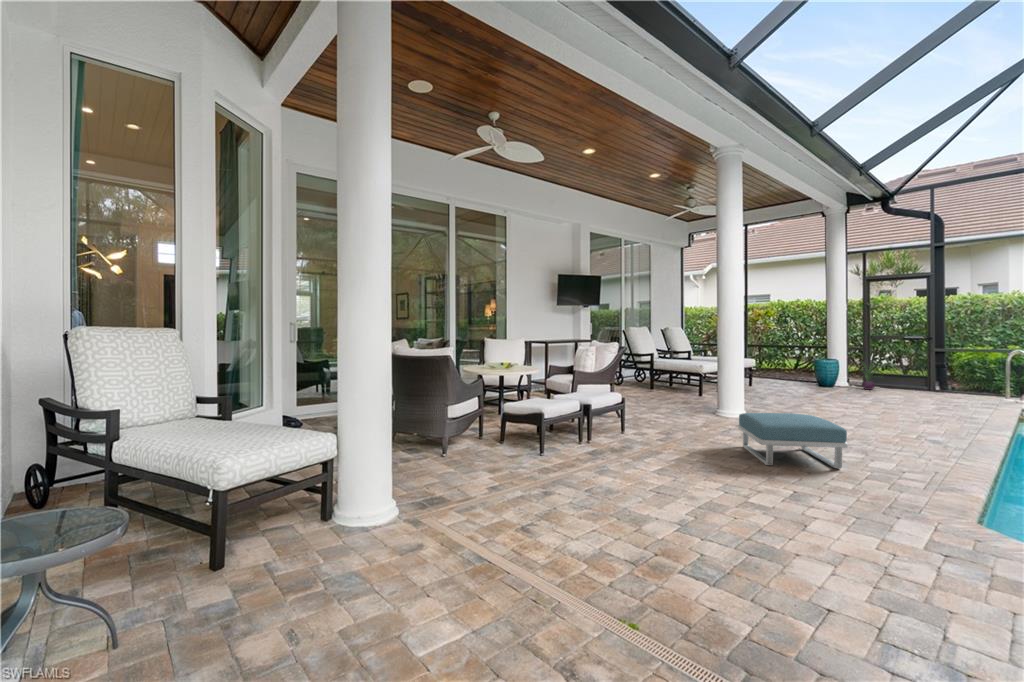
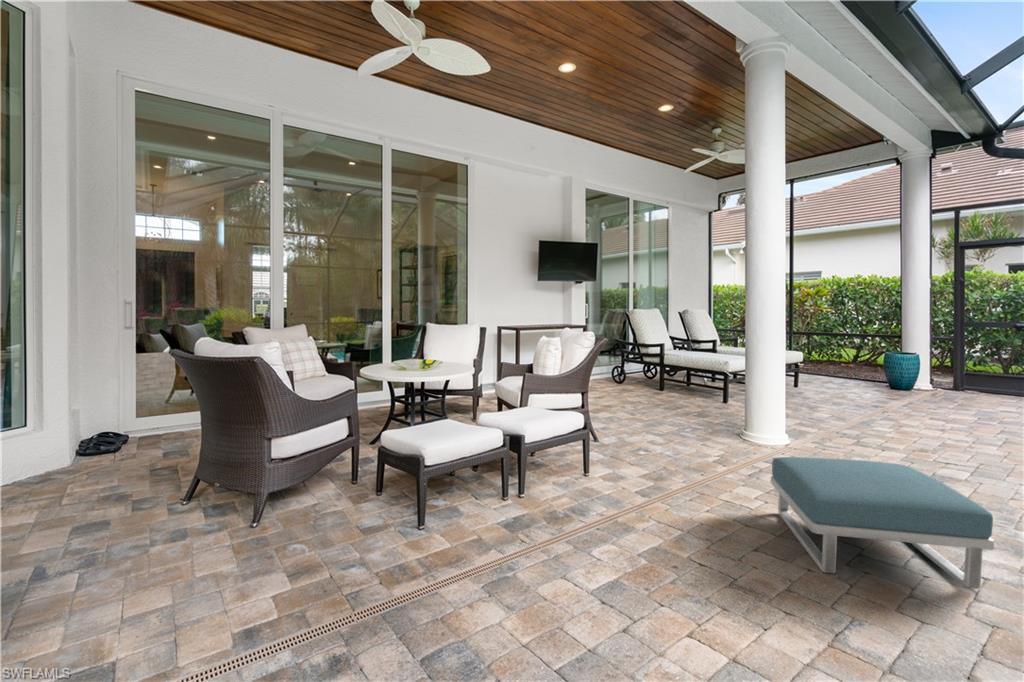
decorative plant: present [862,364,875,390] -> none [927,355,985,395]

